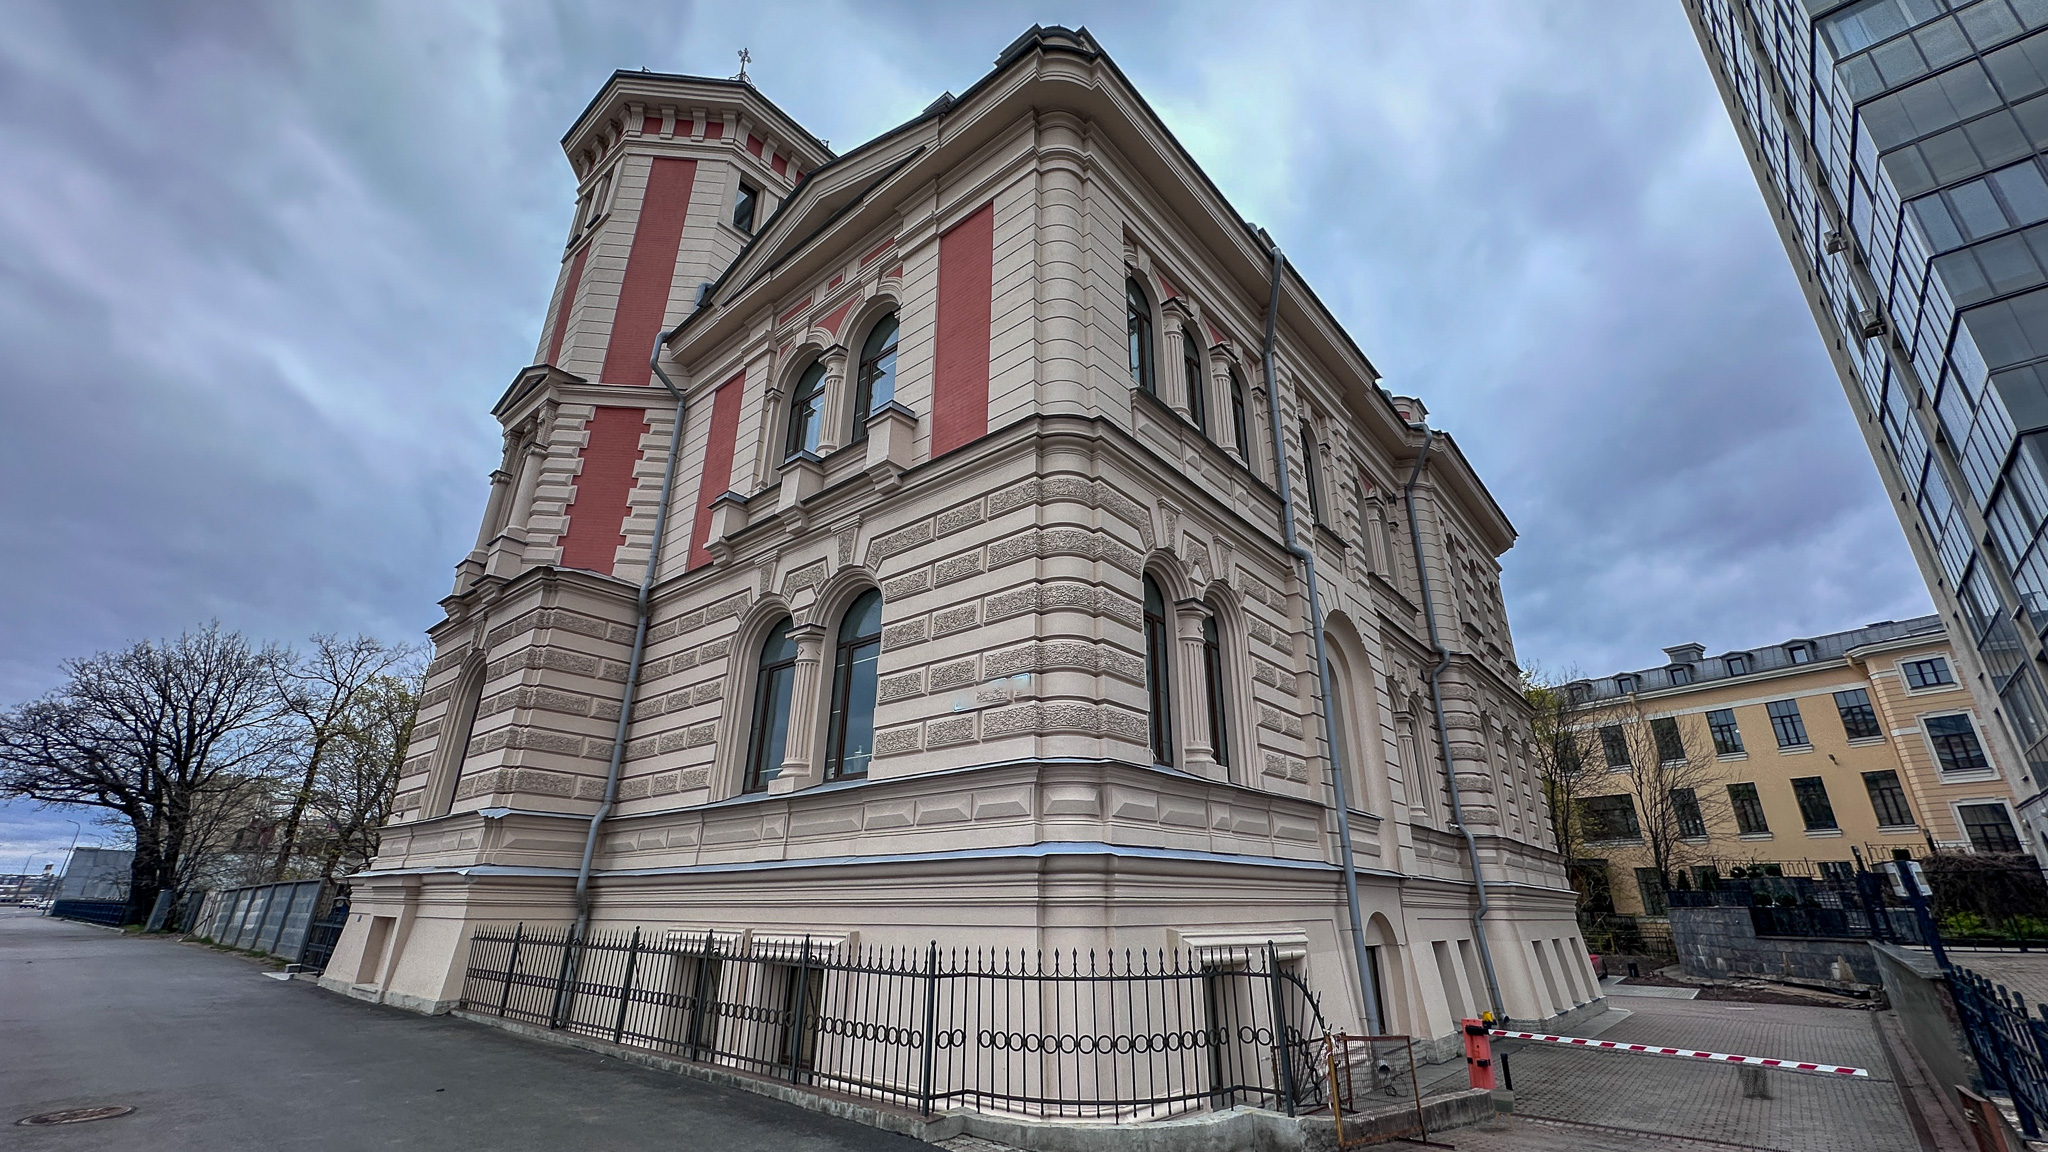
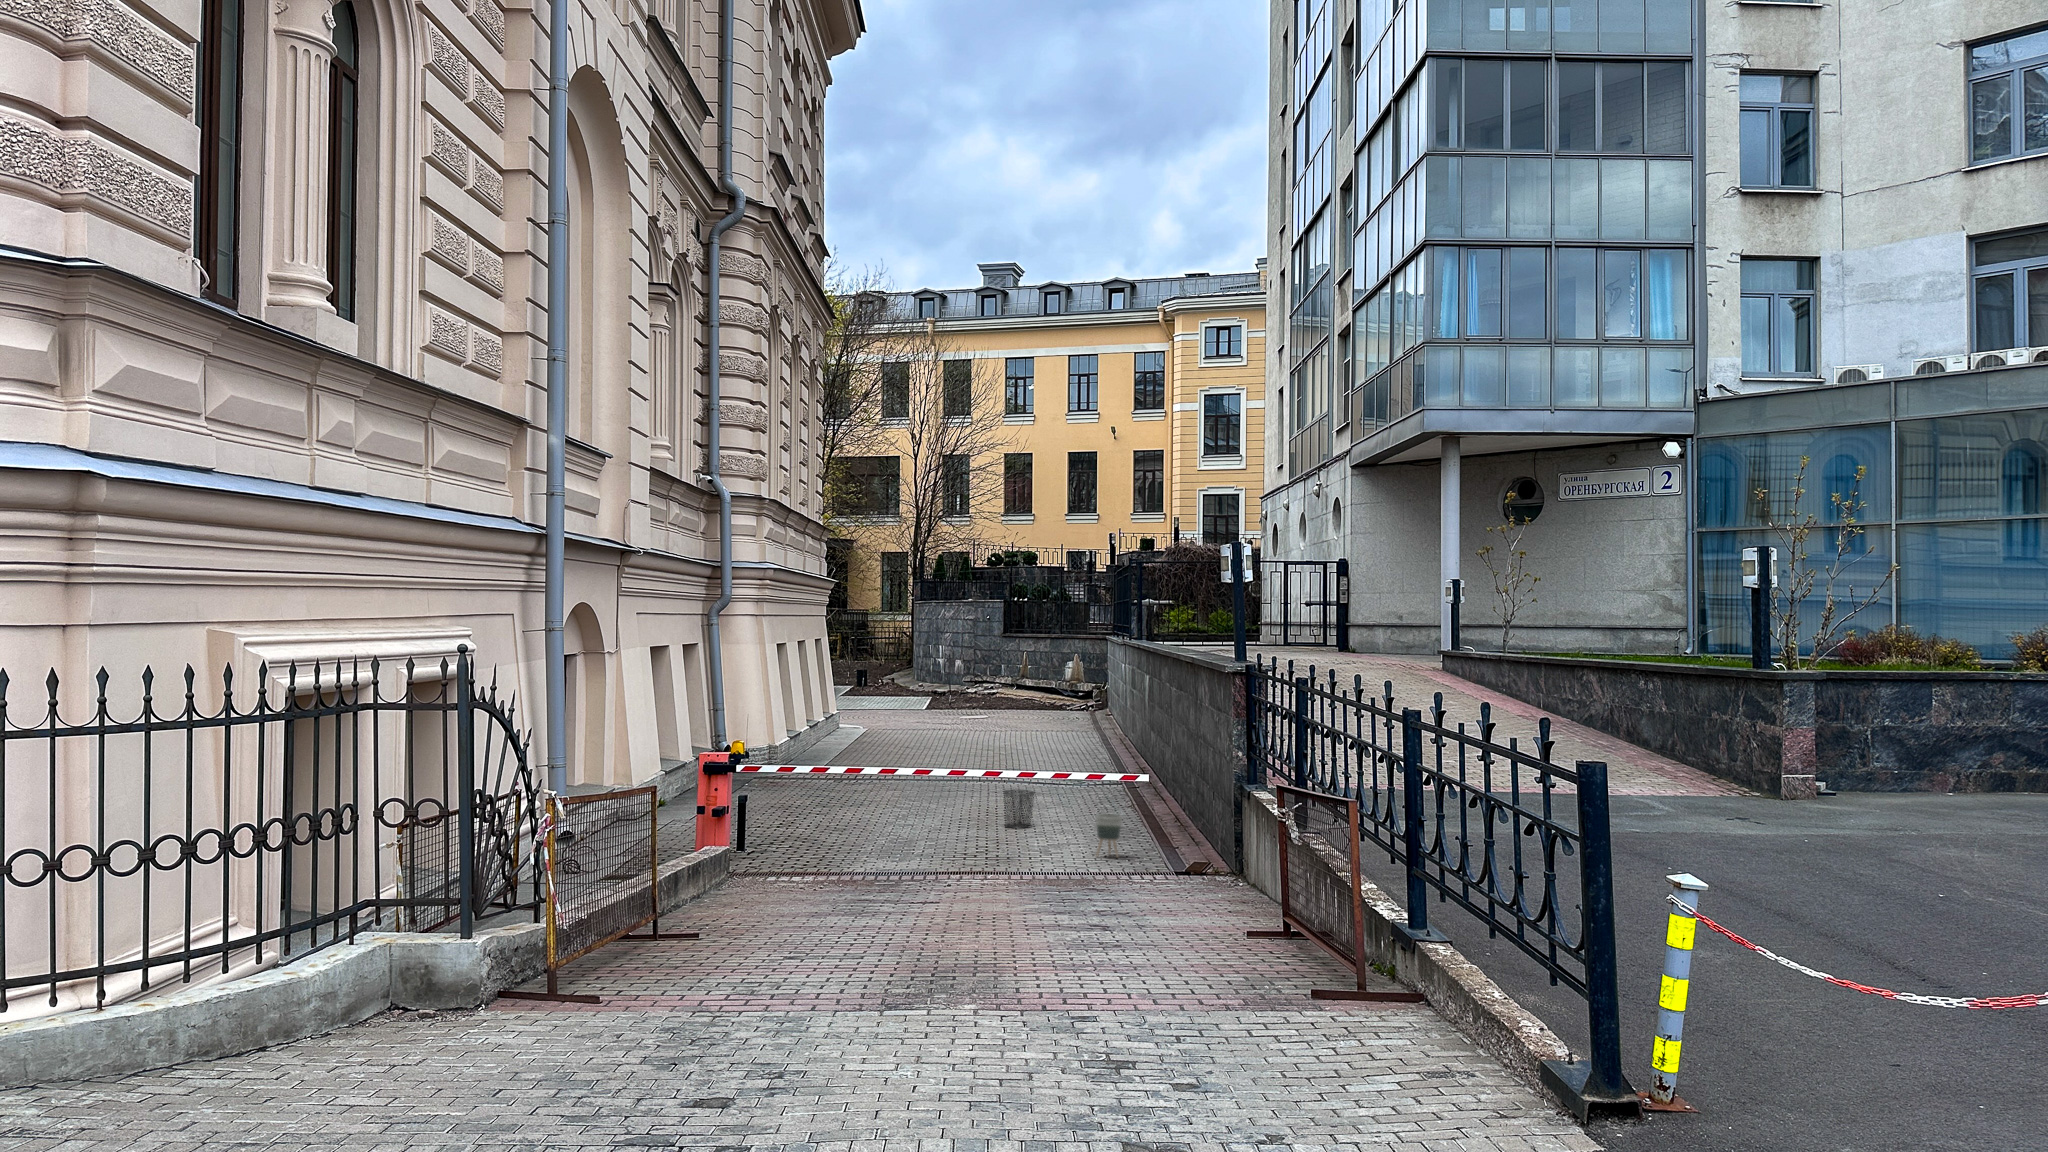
planter: present [1489,1089,1514,1131] -> present [1096,814,1122,857]

